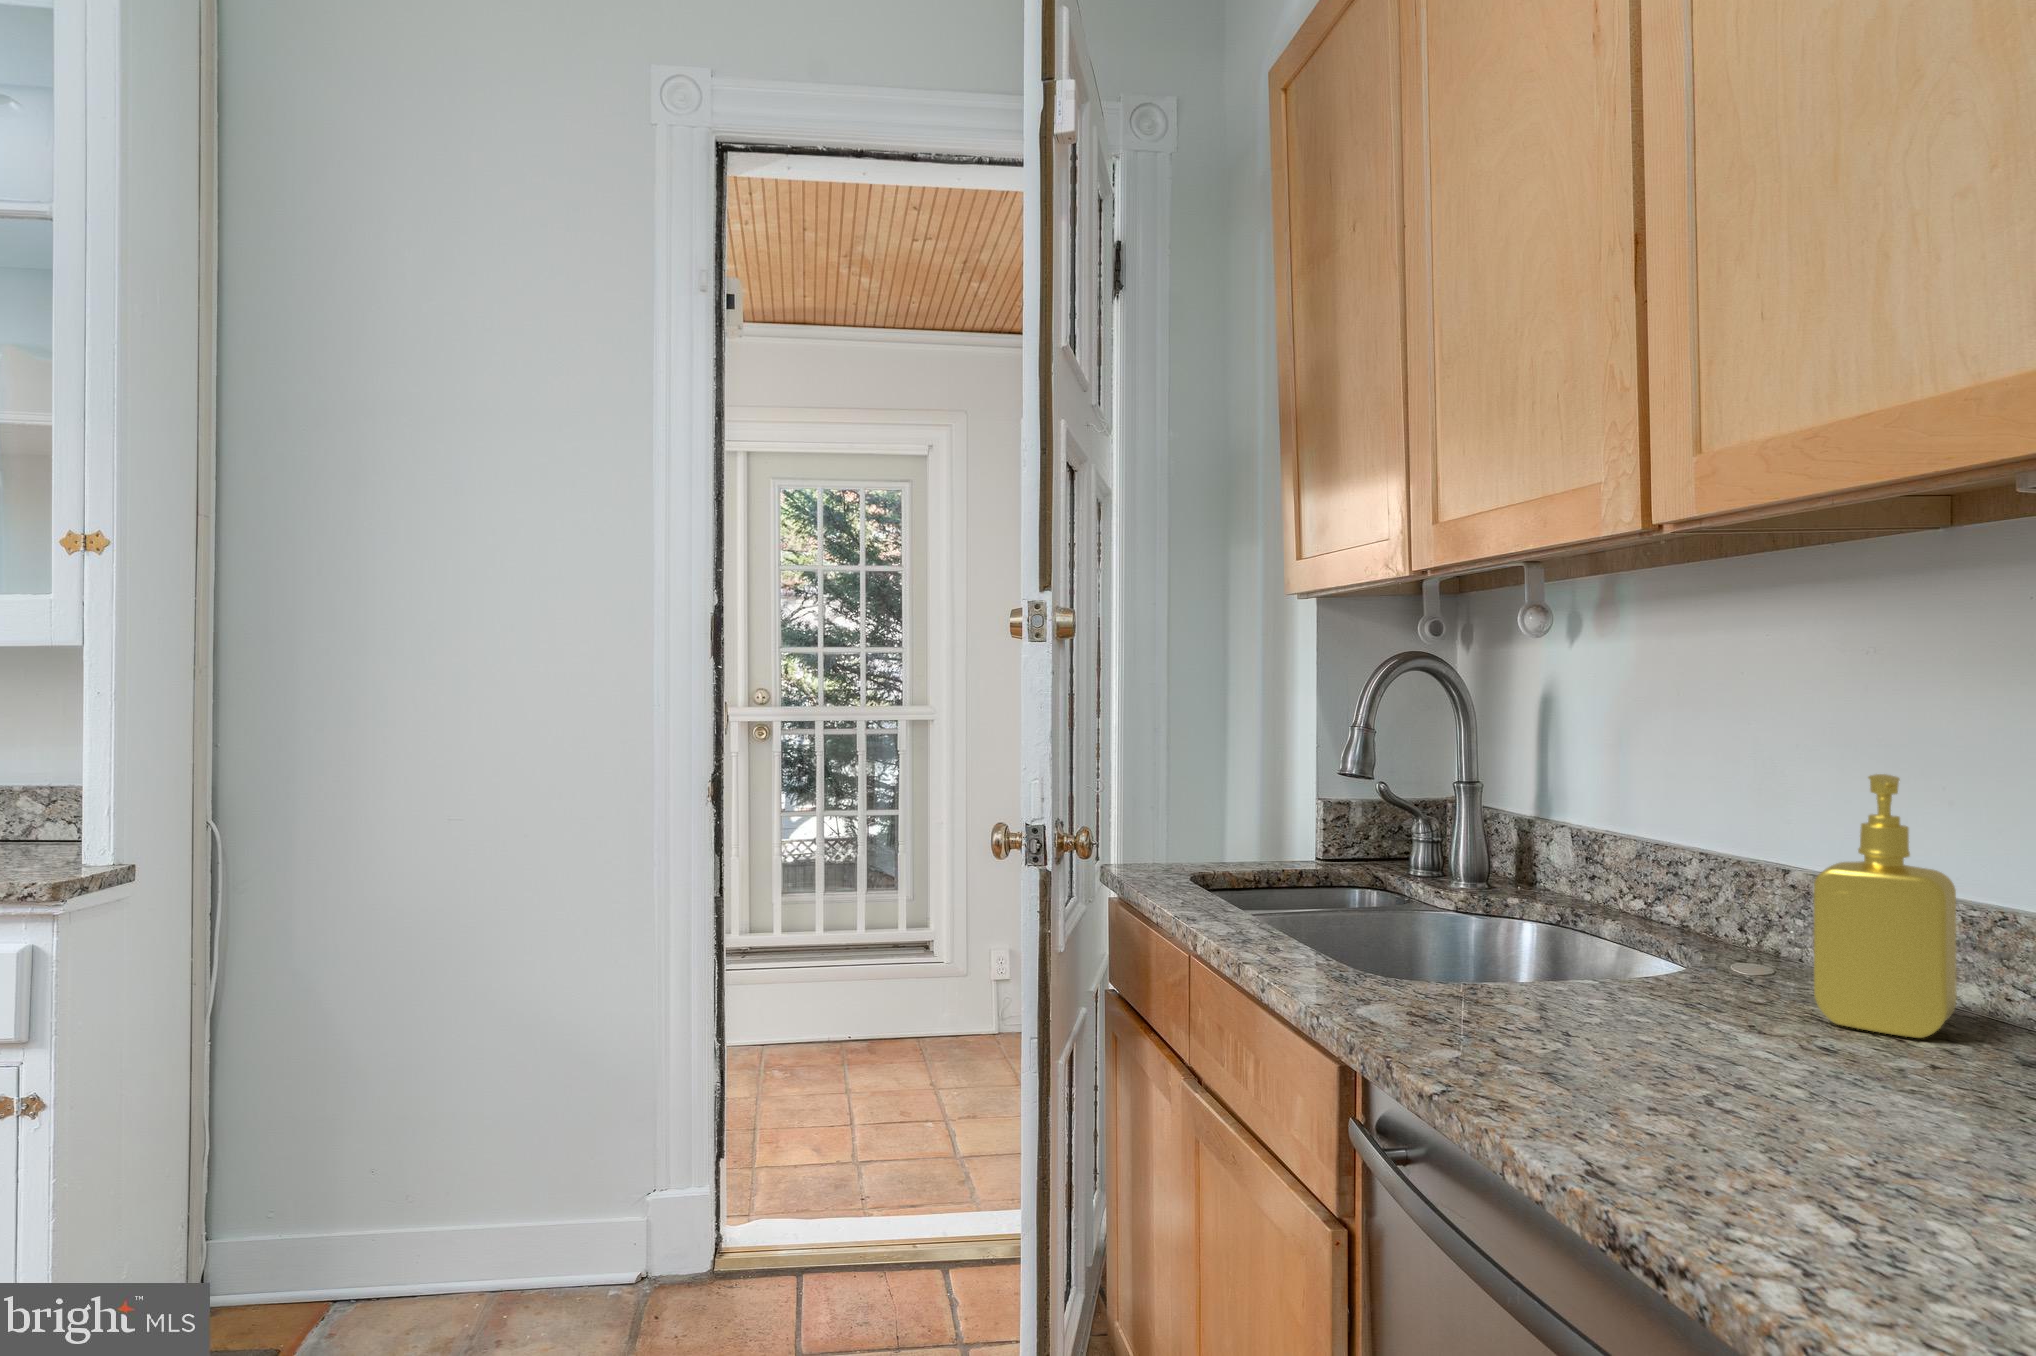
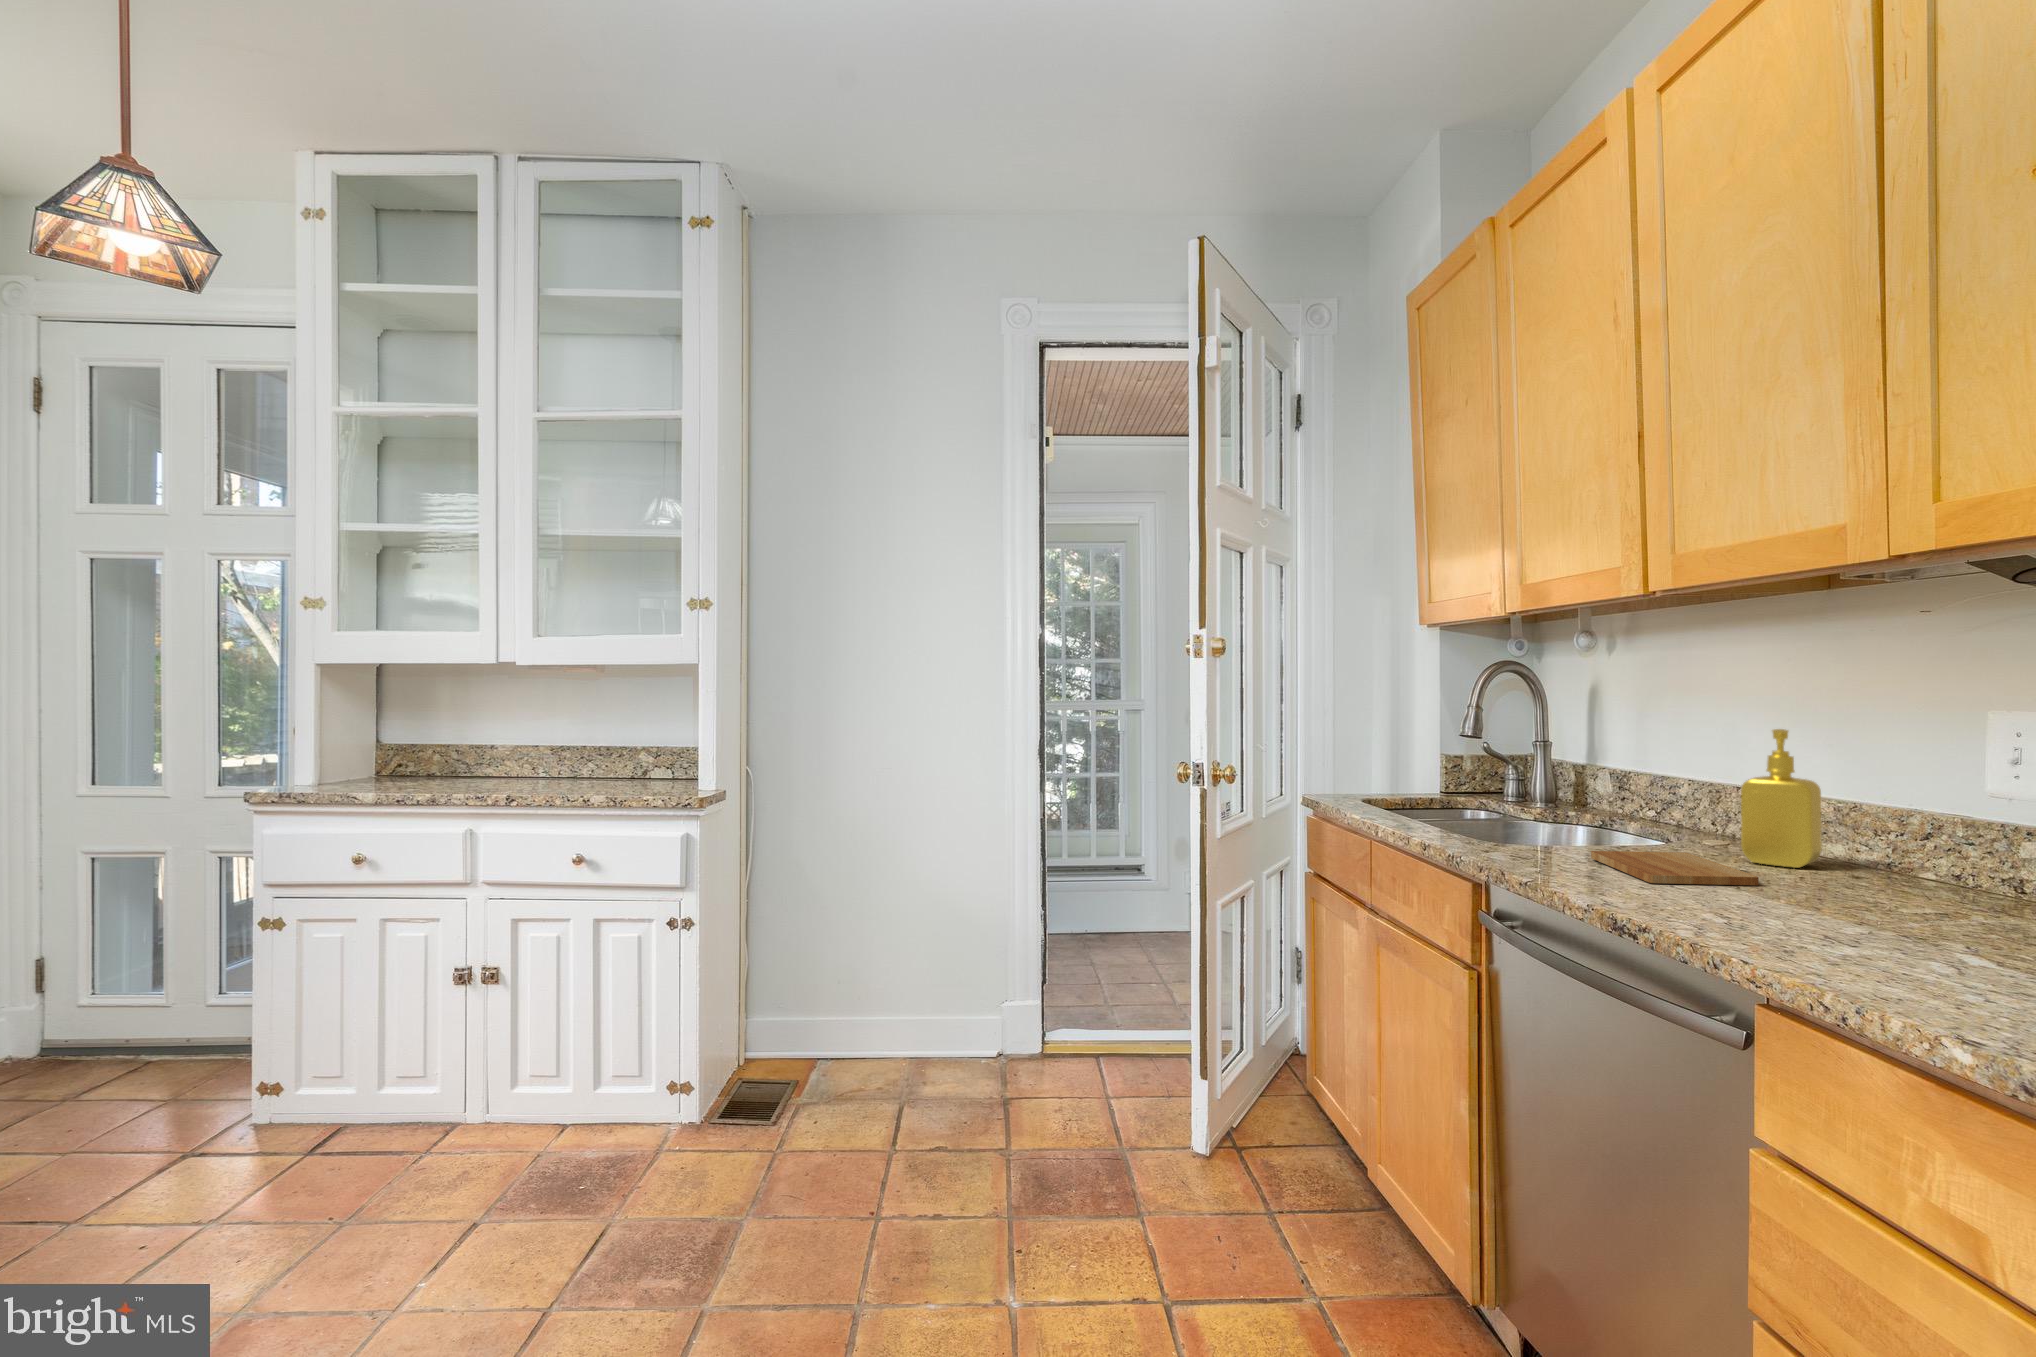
cutting board: none [1551,1004,1877,1099] -> present [1591,851,1759,885]

